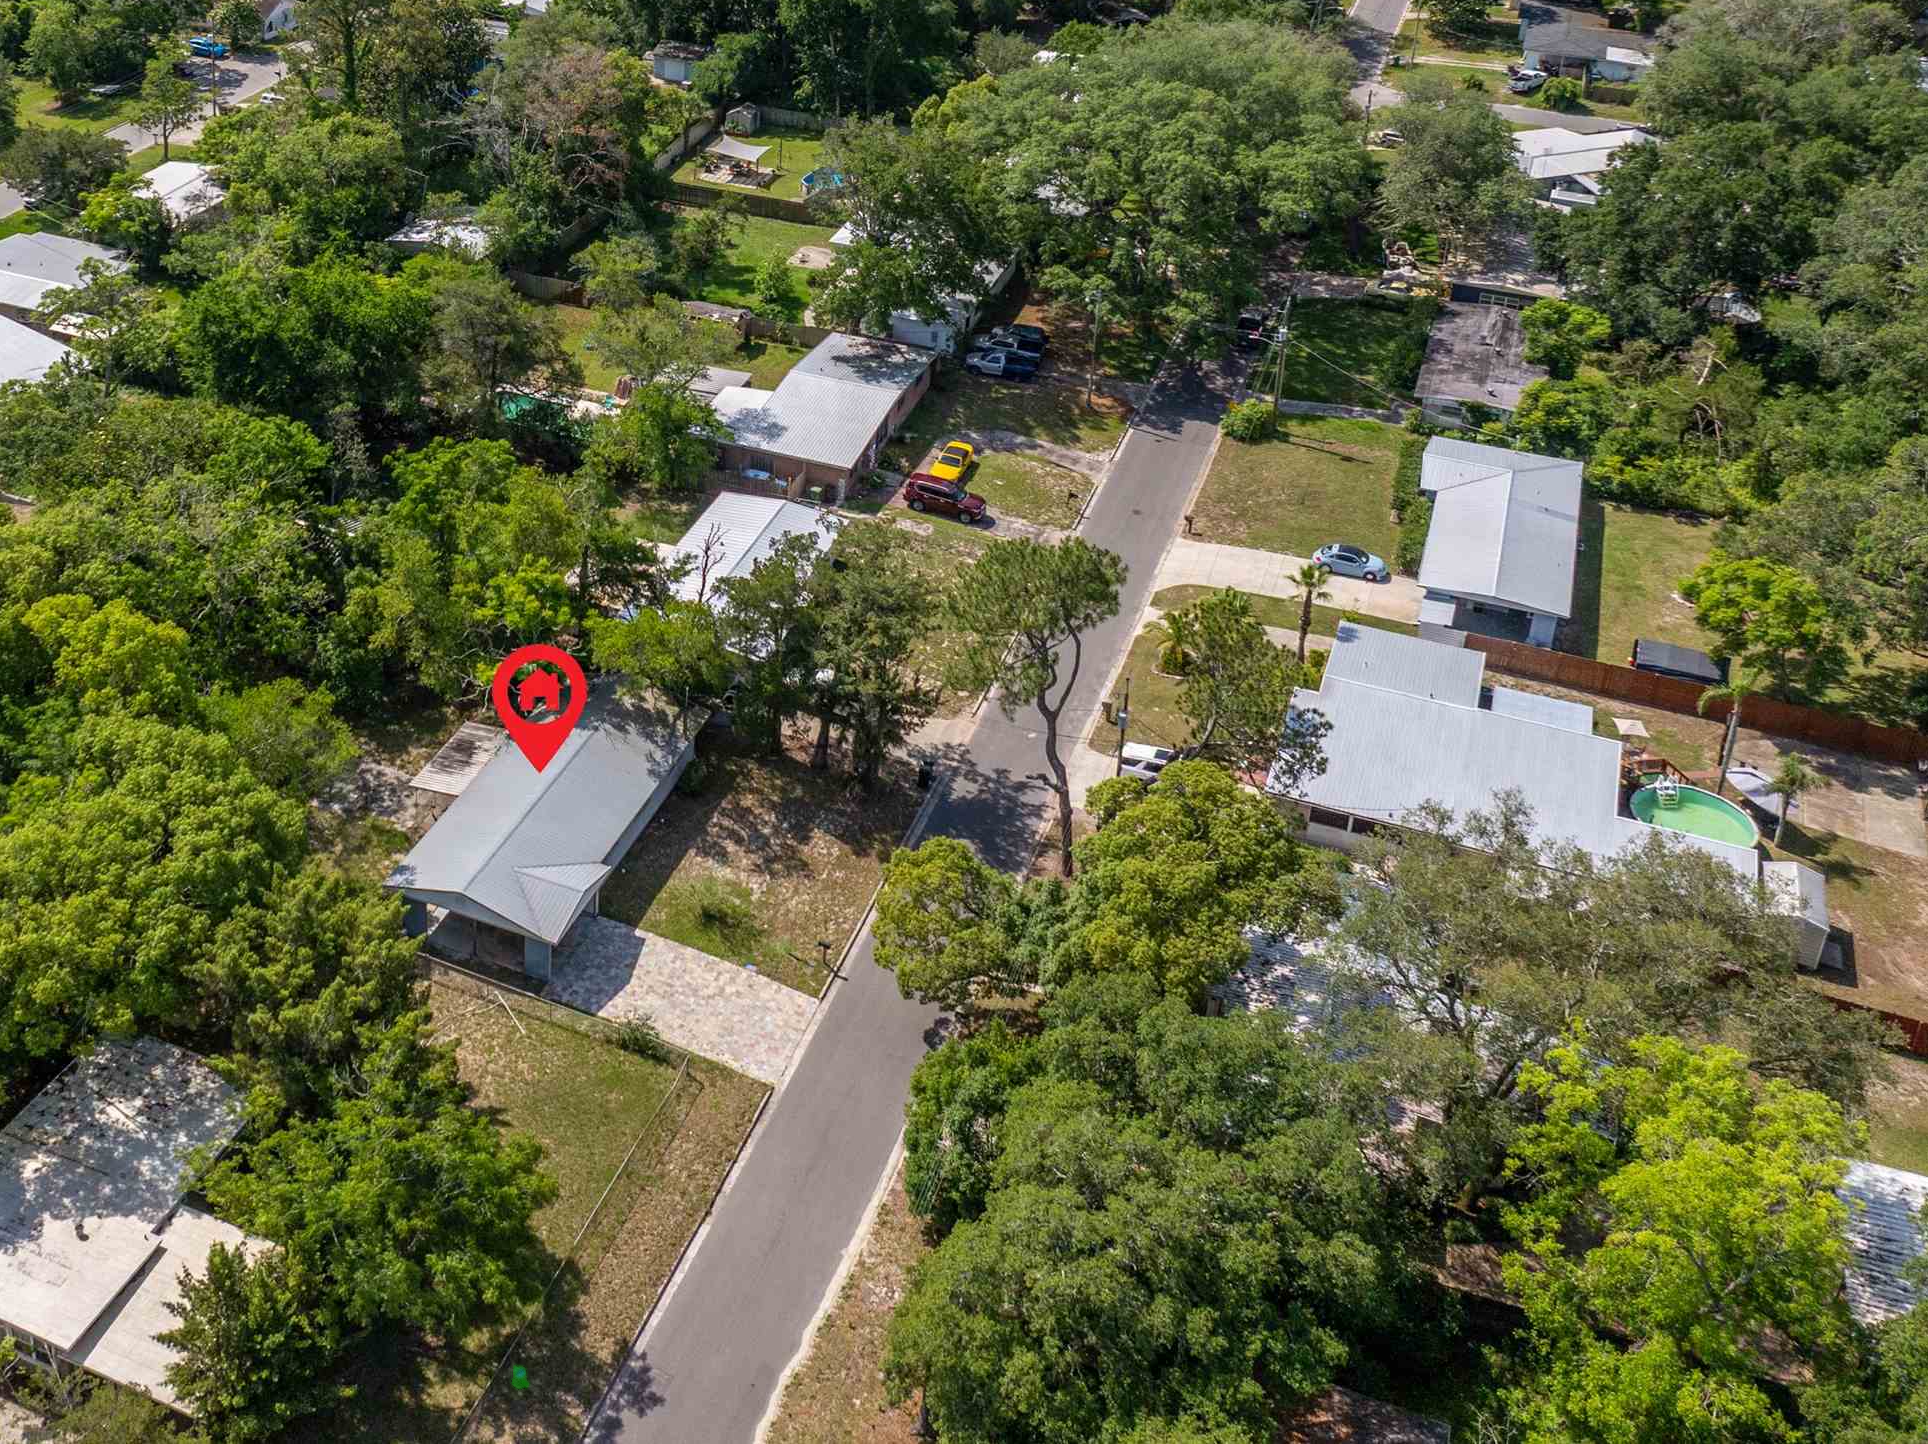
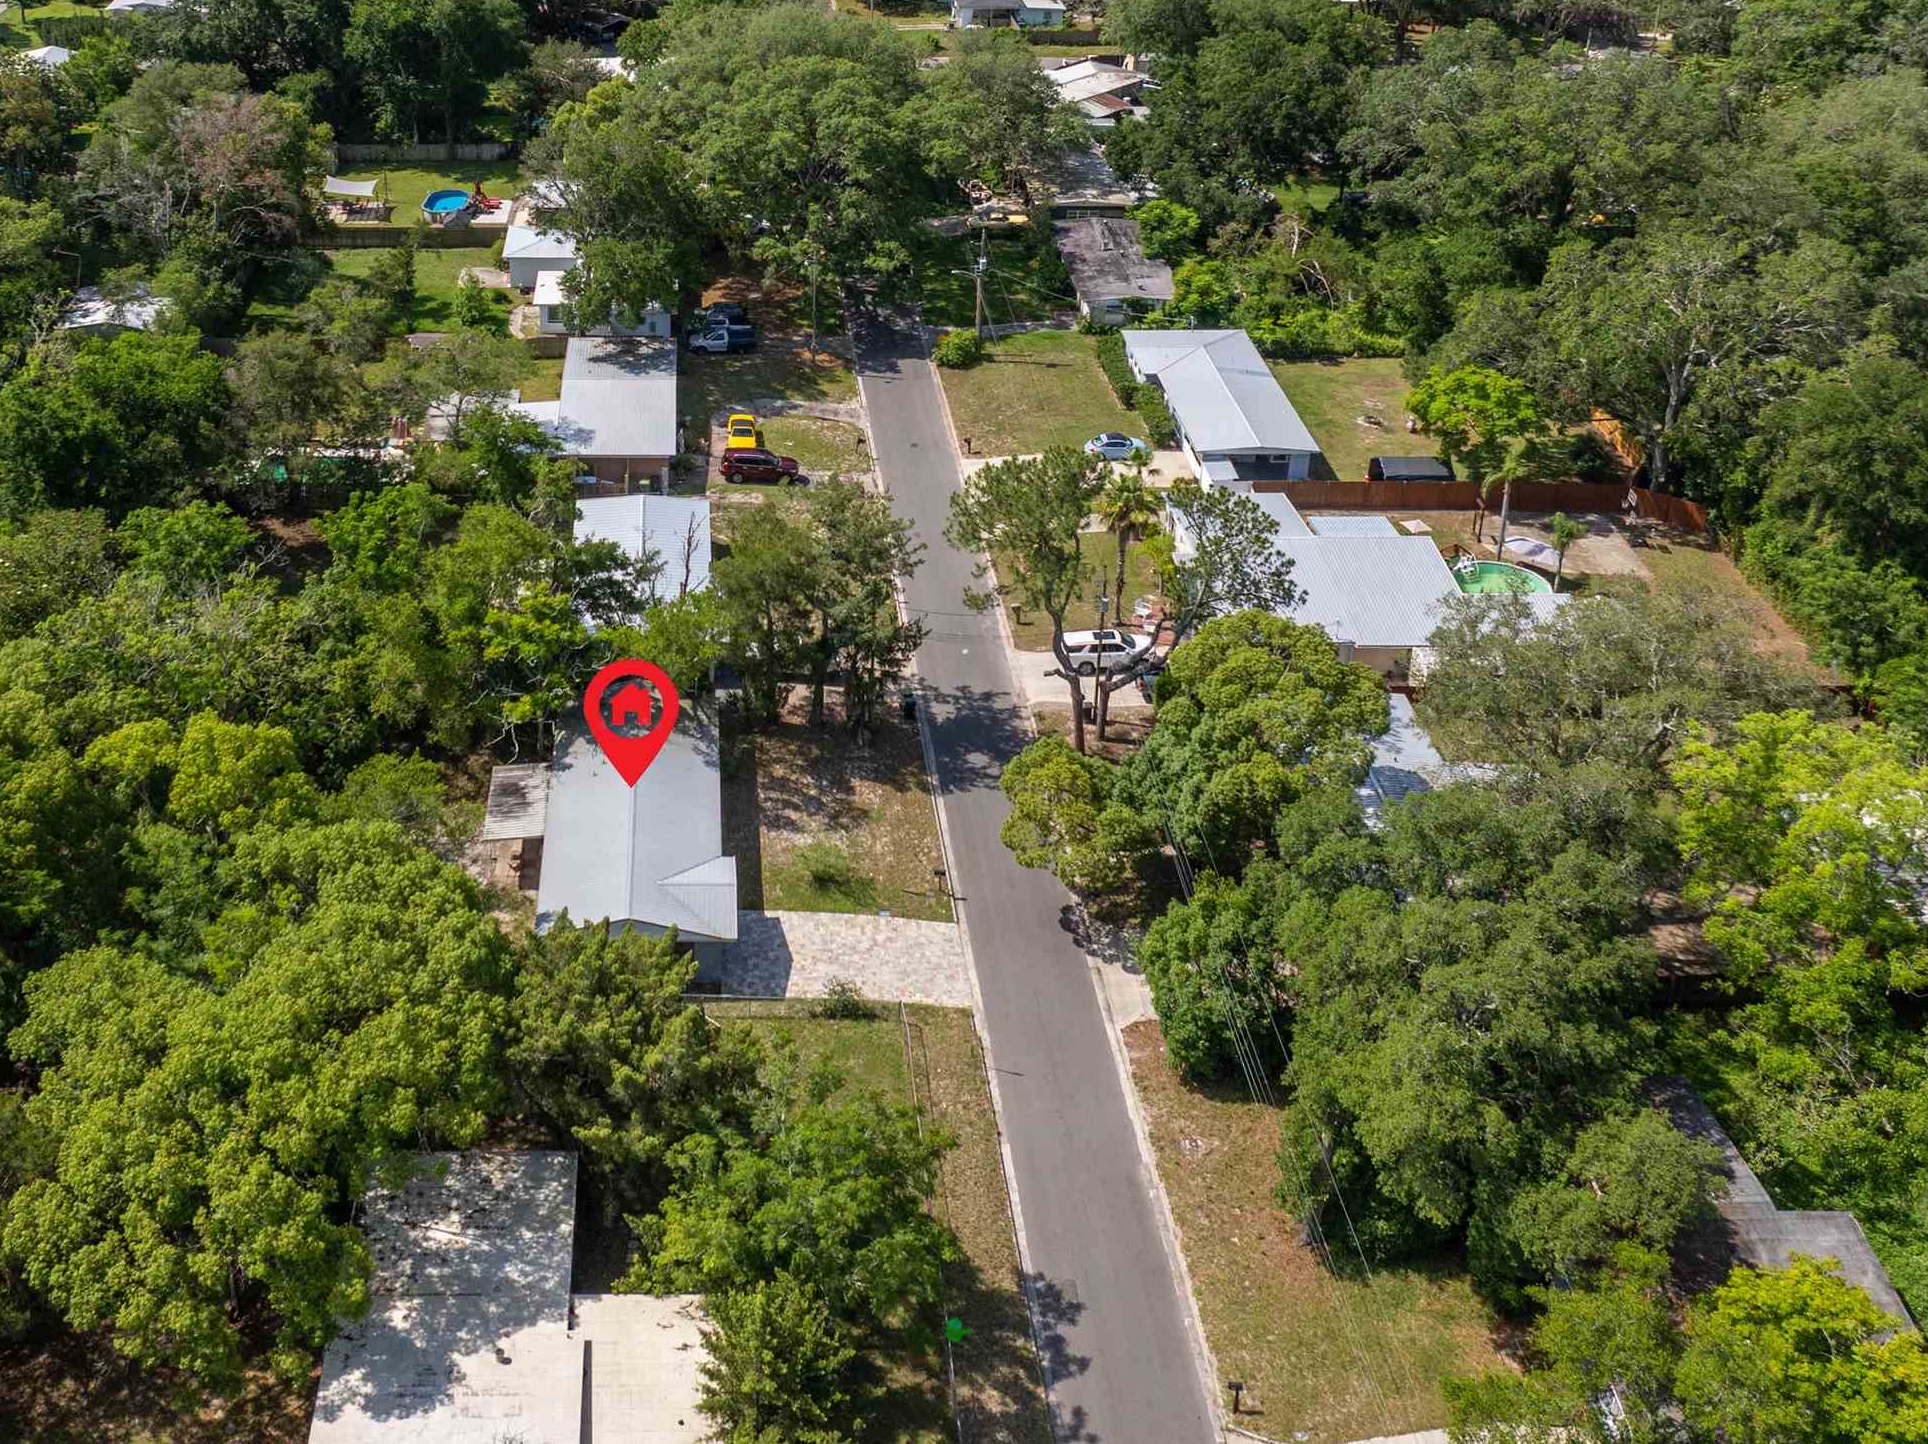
potted tree: none [455,1356,483,1401] -> present [905,1324,936,1371]

